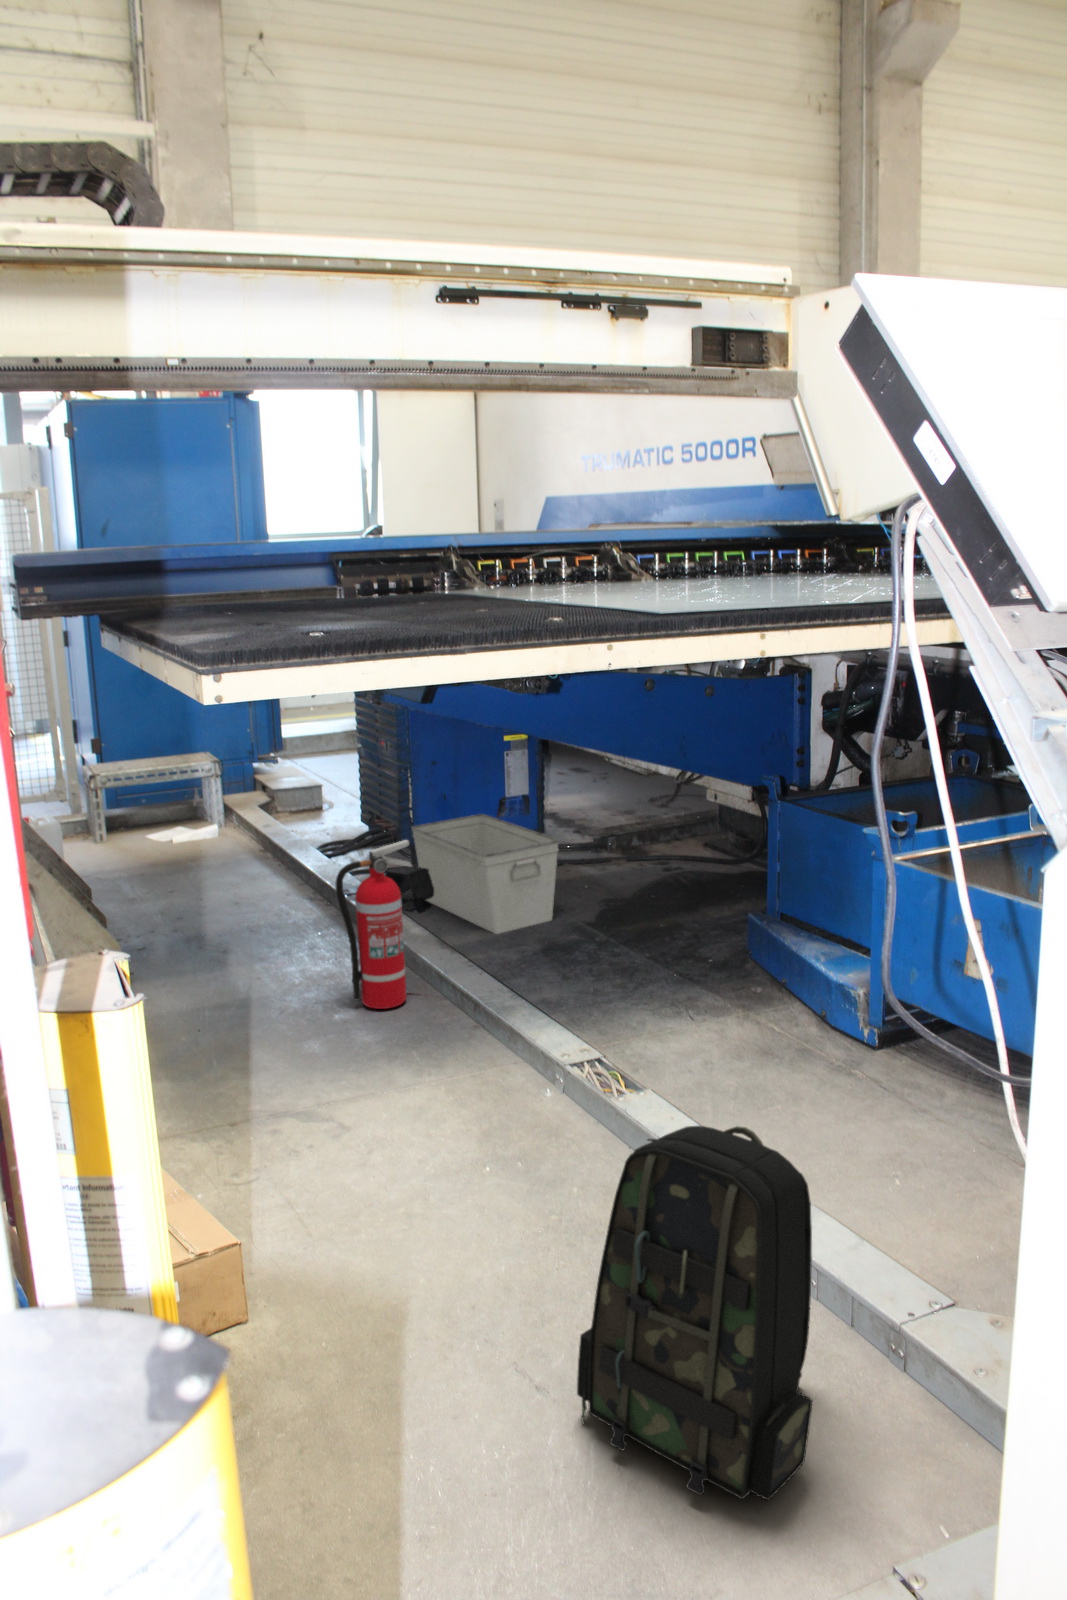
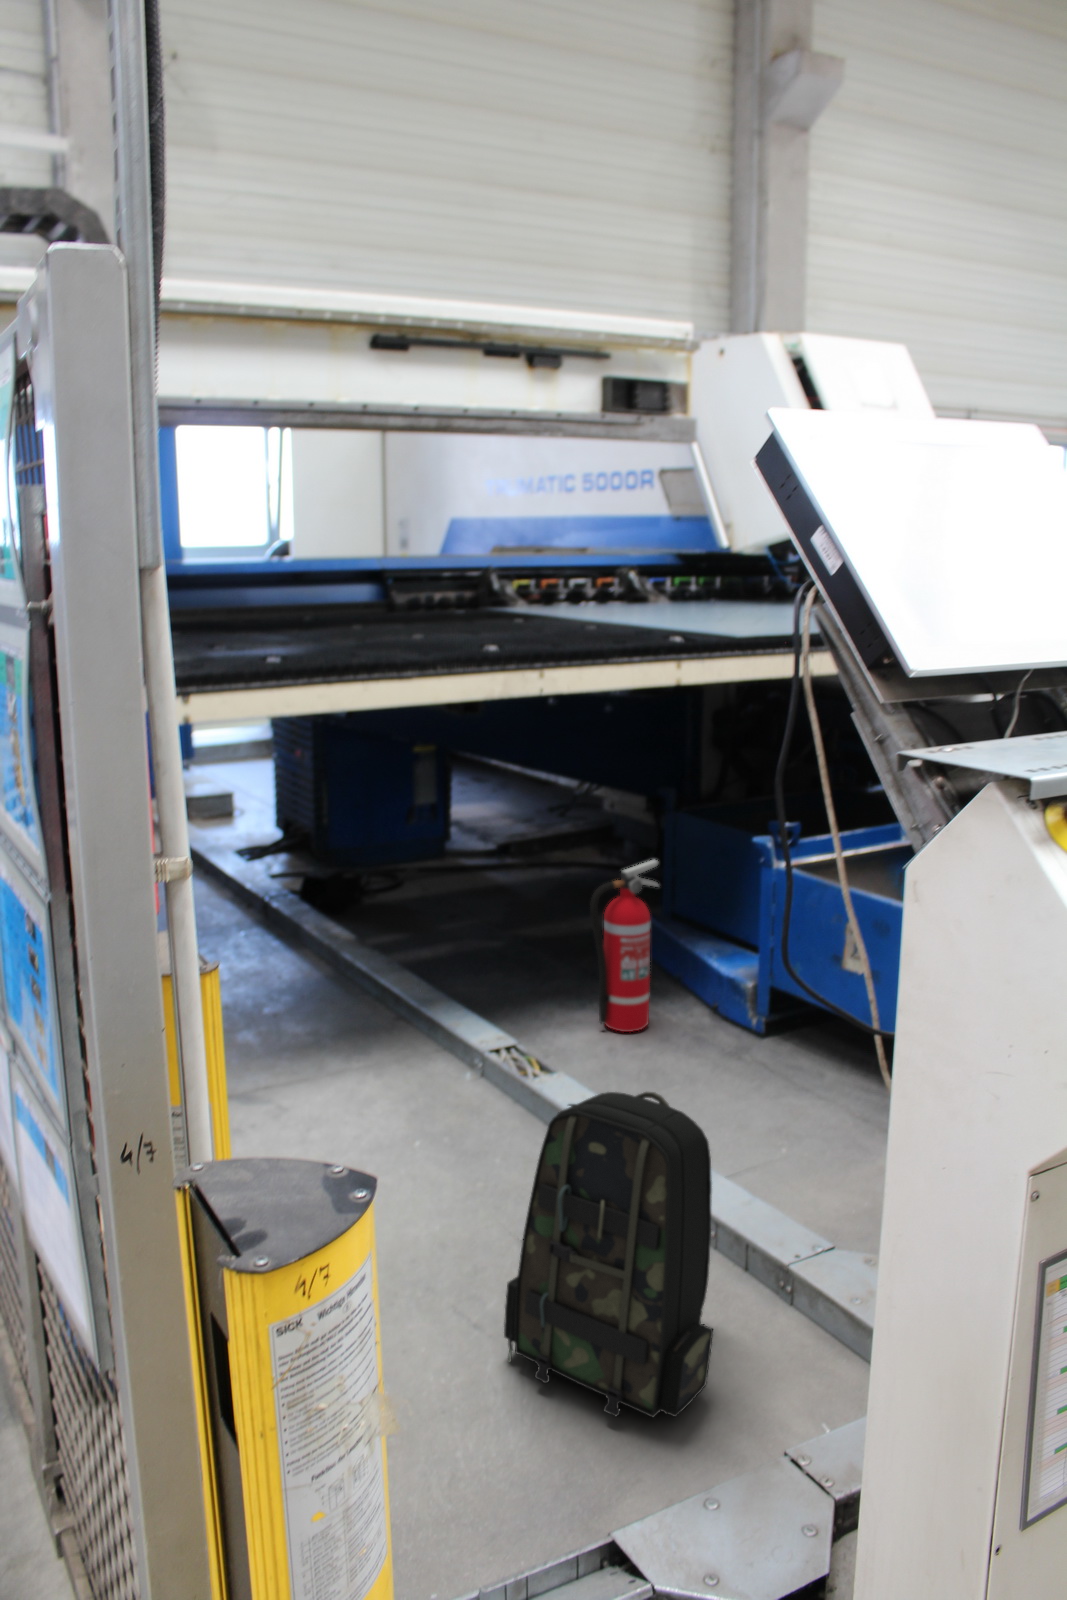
storage bin: present [412,814,559,934] -> none [328,821,470,934]
fire extinguisher: present [336,840,412,1009] -> present [590,860,659,1032]

